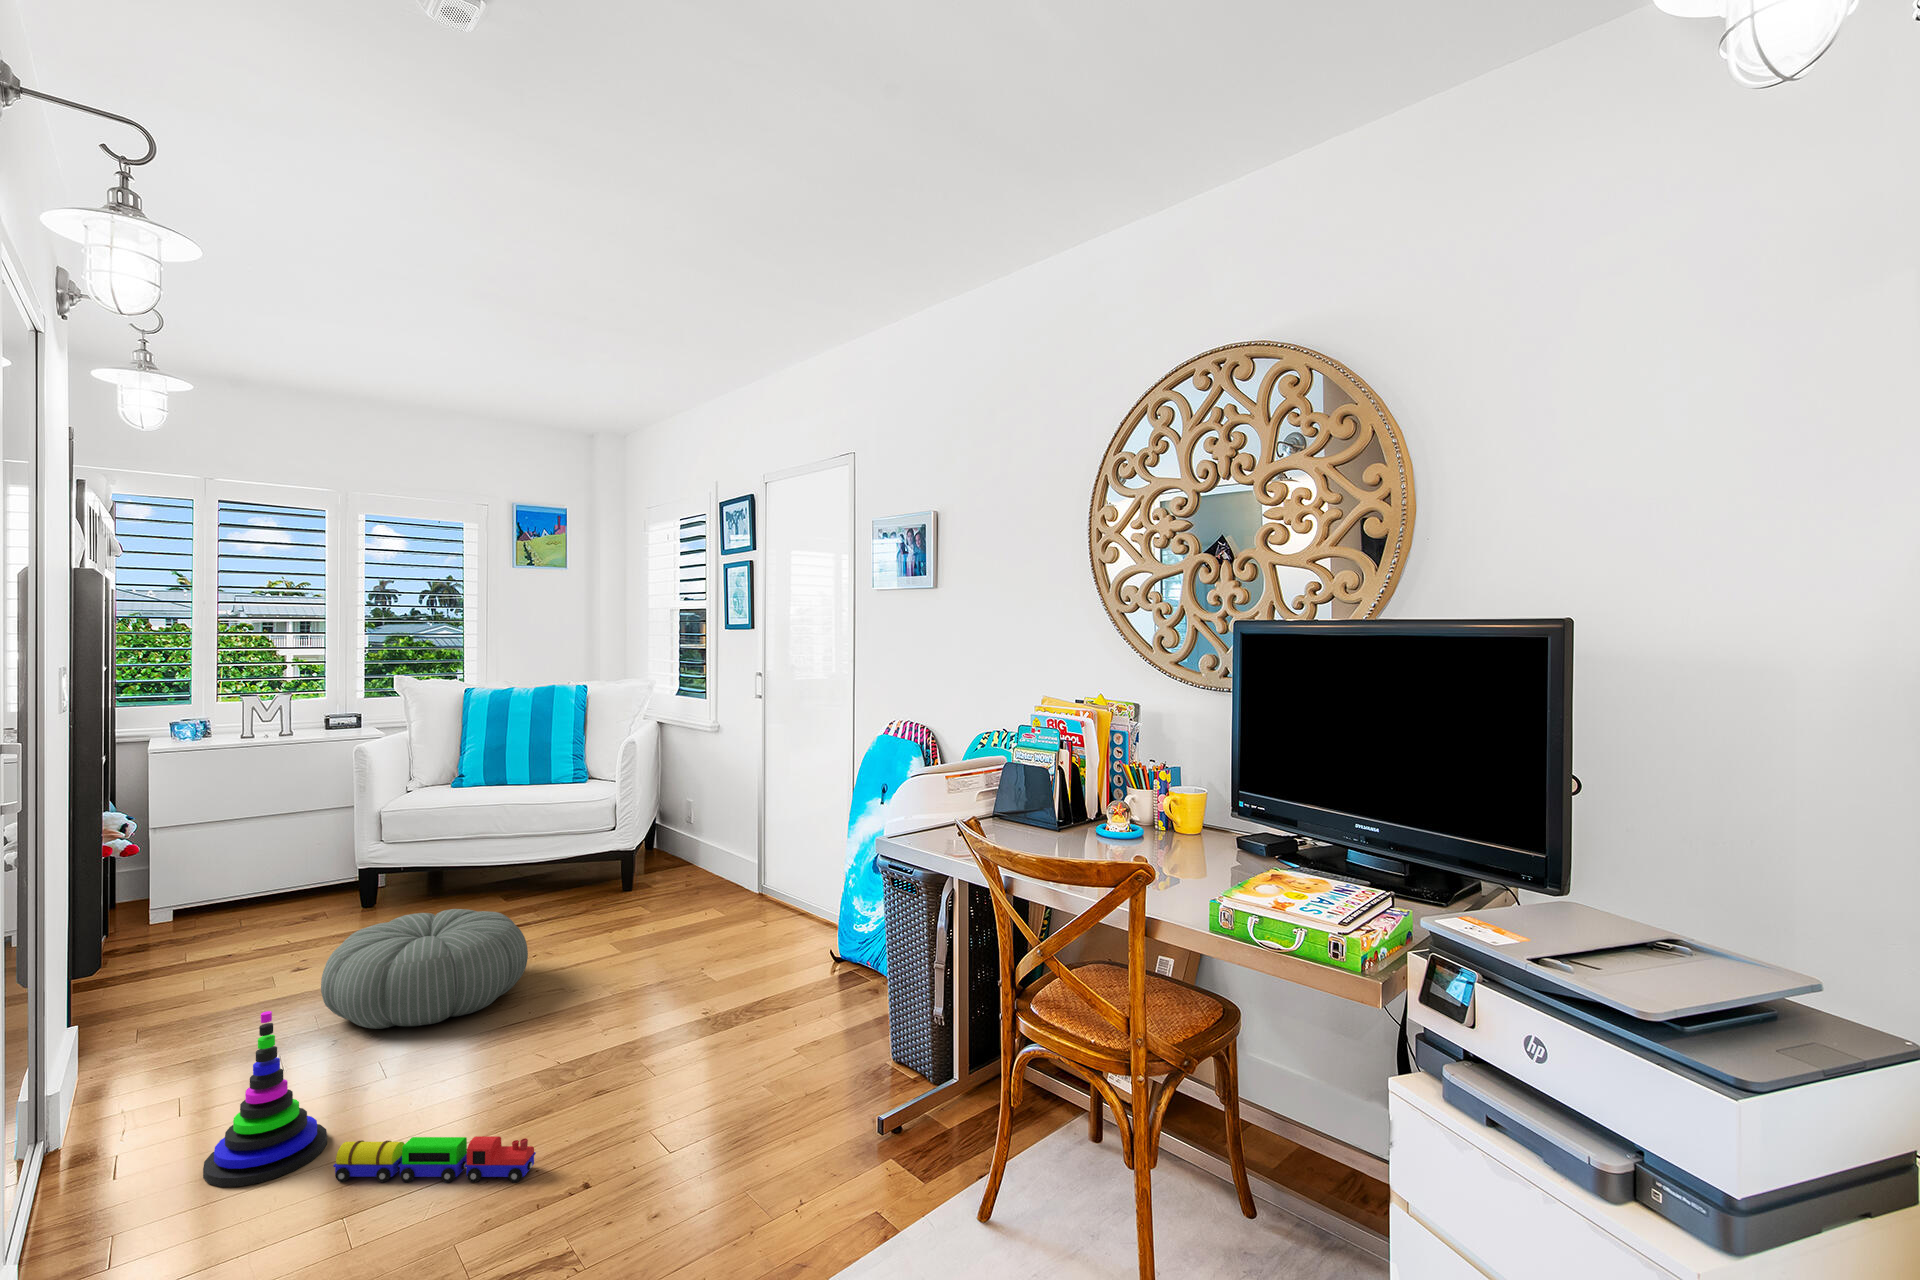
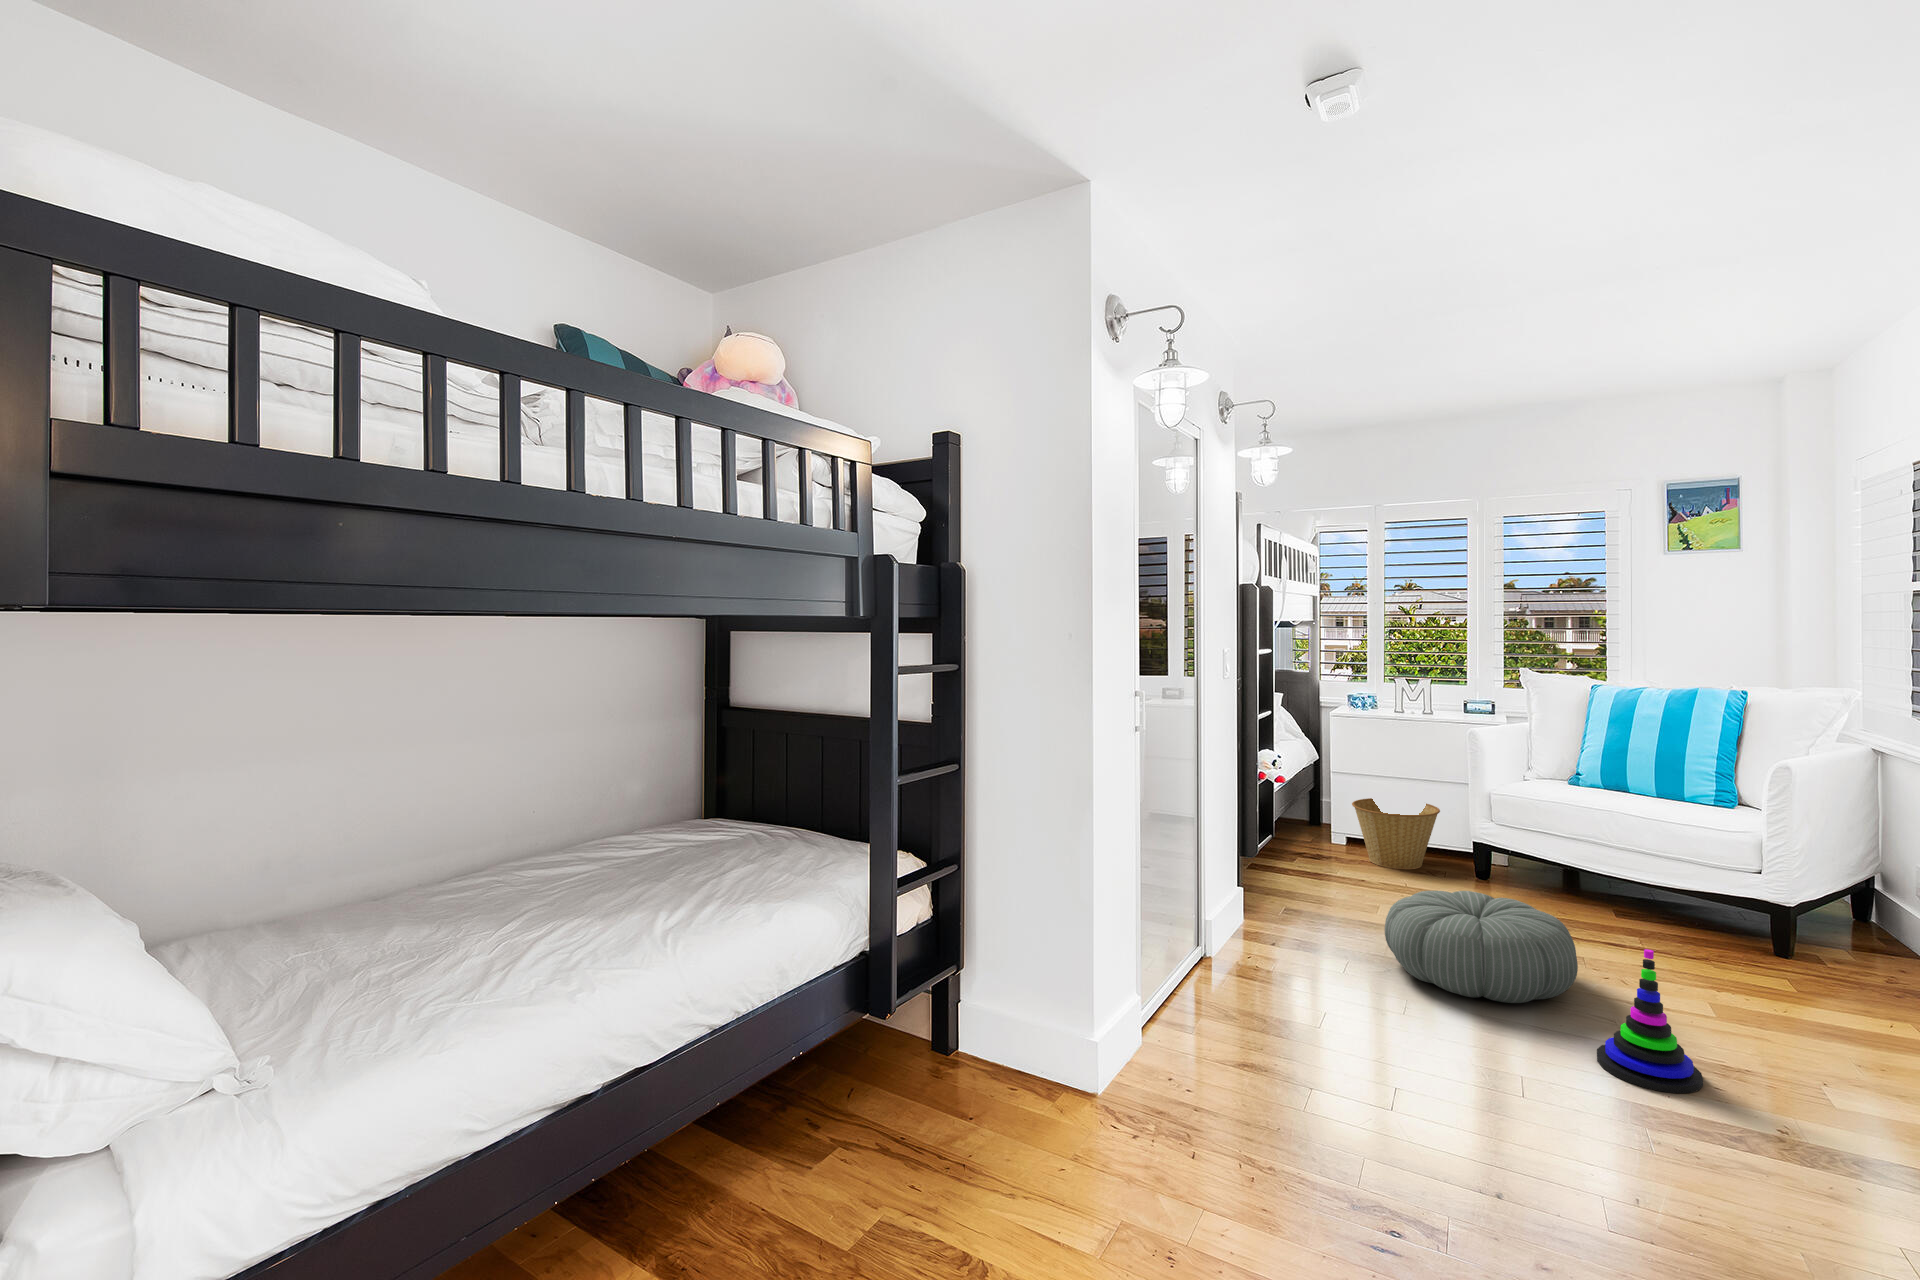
basket: none [194,840,316,929] -> present [1352,798,1440,869]
stacking toy: present [203,1011,327,1187] -> present [1597,949,1703,1093]
toy train: present [333,1136,536,1182] -> none [1321,1050,1468,1165]

